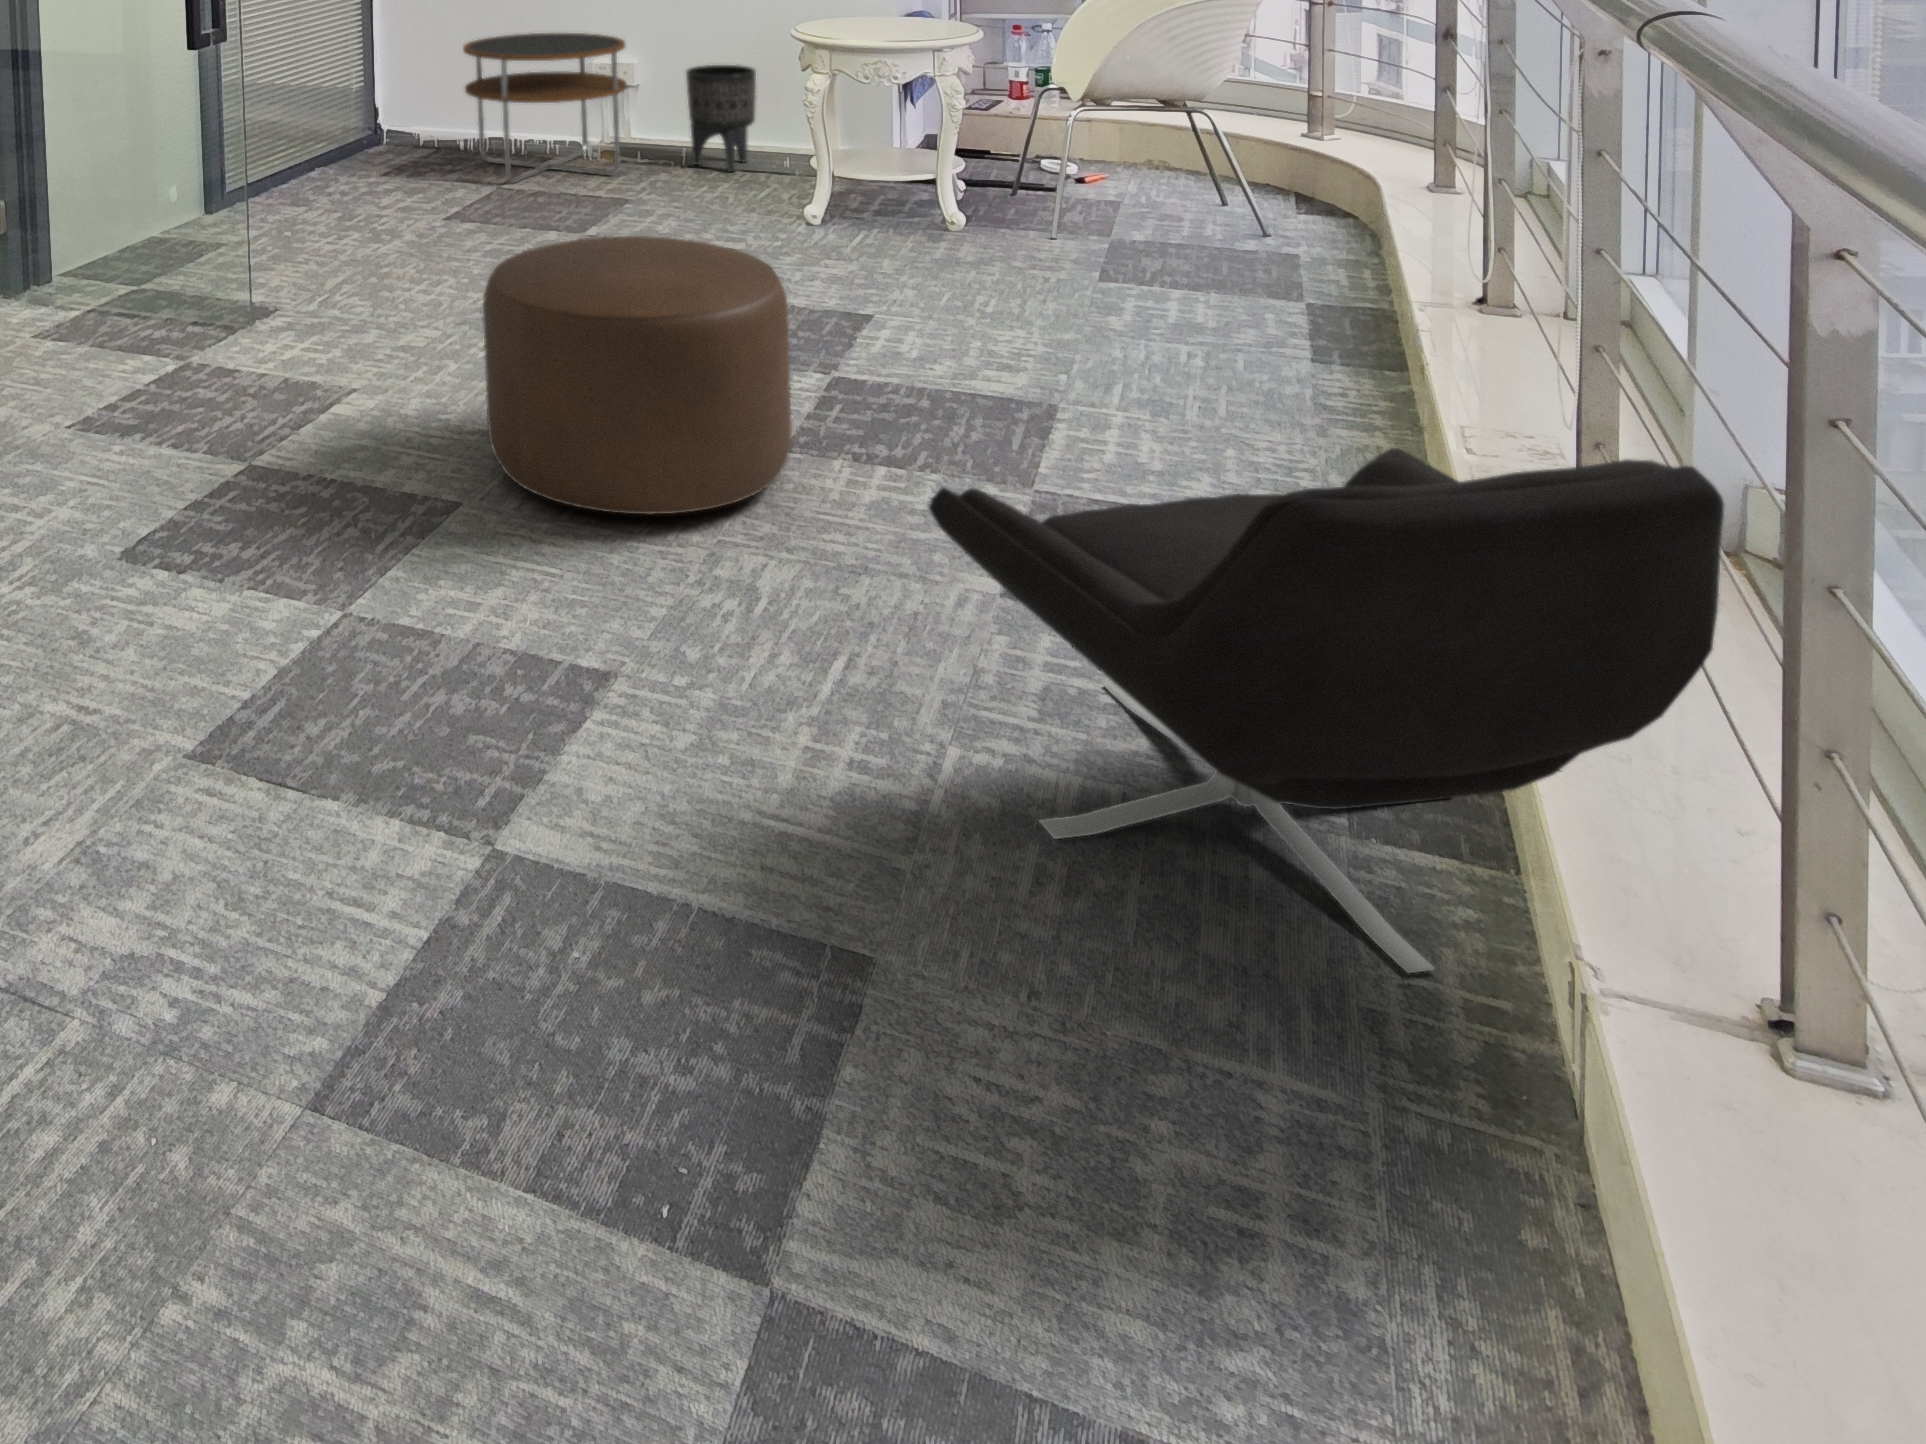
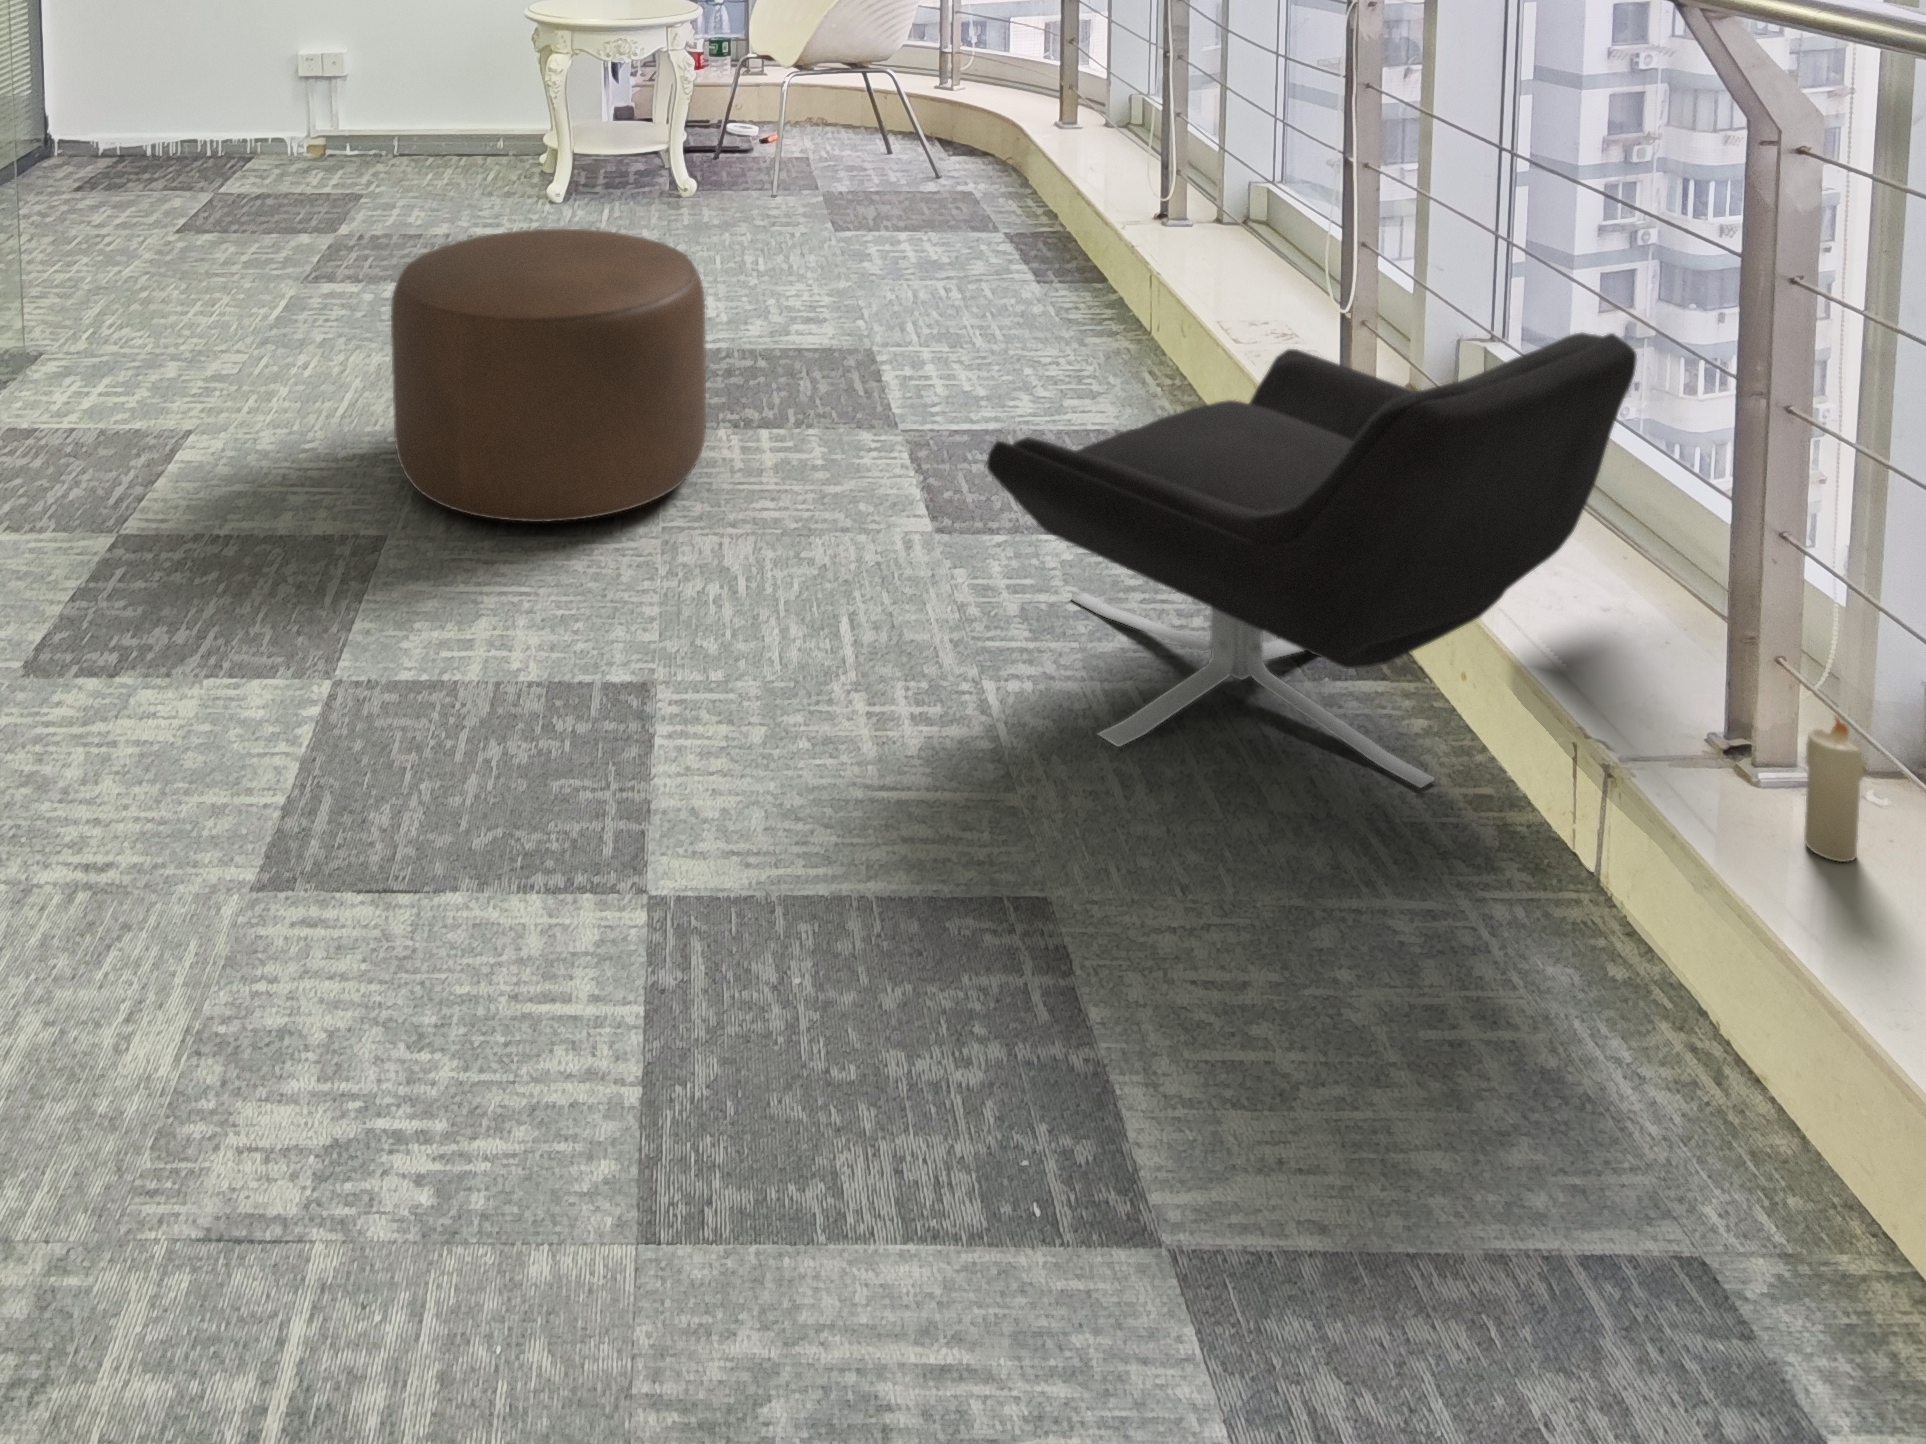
side table: present [463,33,627,183] -> none [169,20,348,185]
planter: present [686,65,756,172] -> none [406,46,477,156]
candle: none [1748,976,1829,1173] -> present [1804,717,1864,862]

